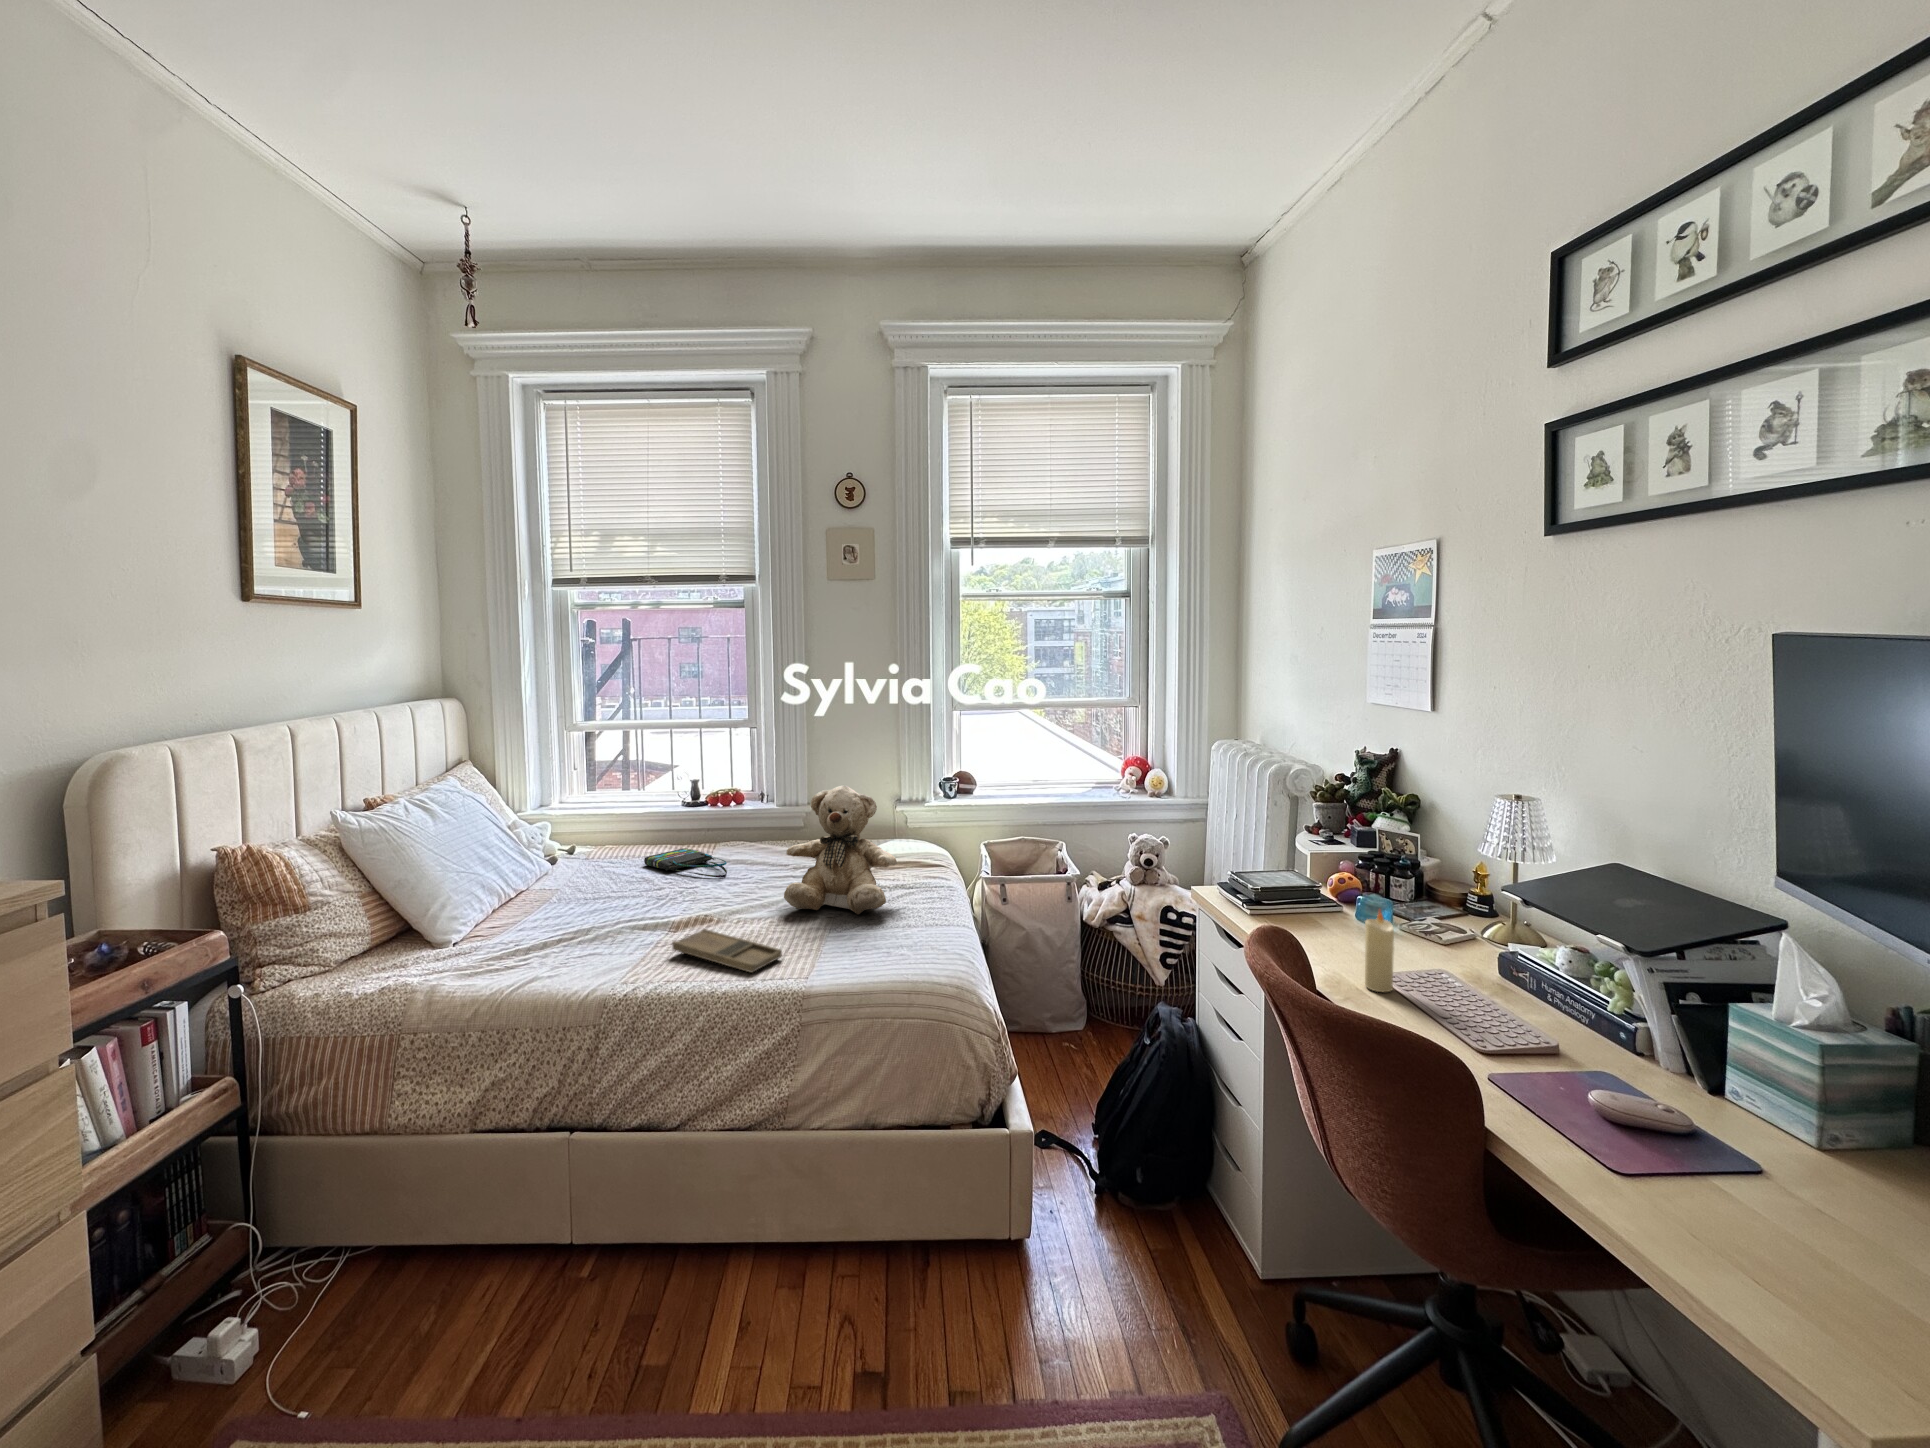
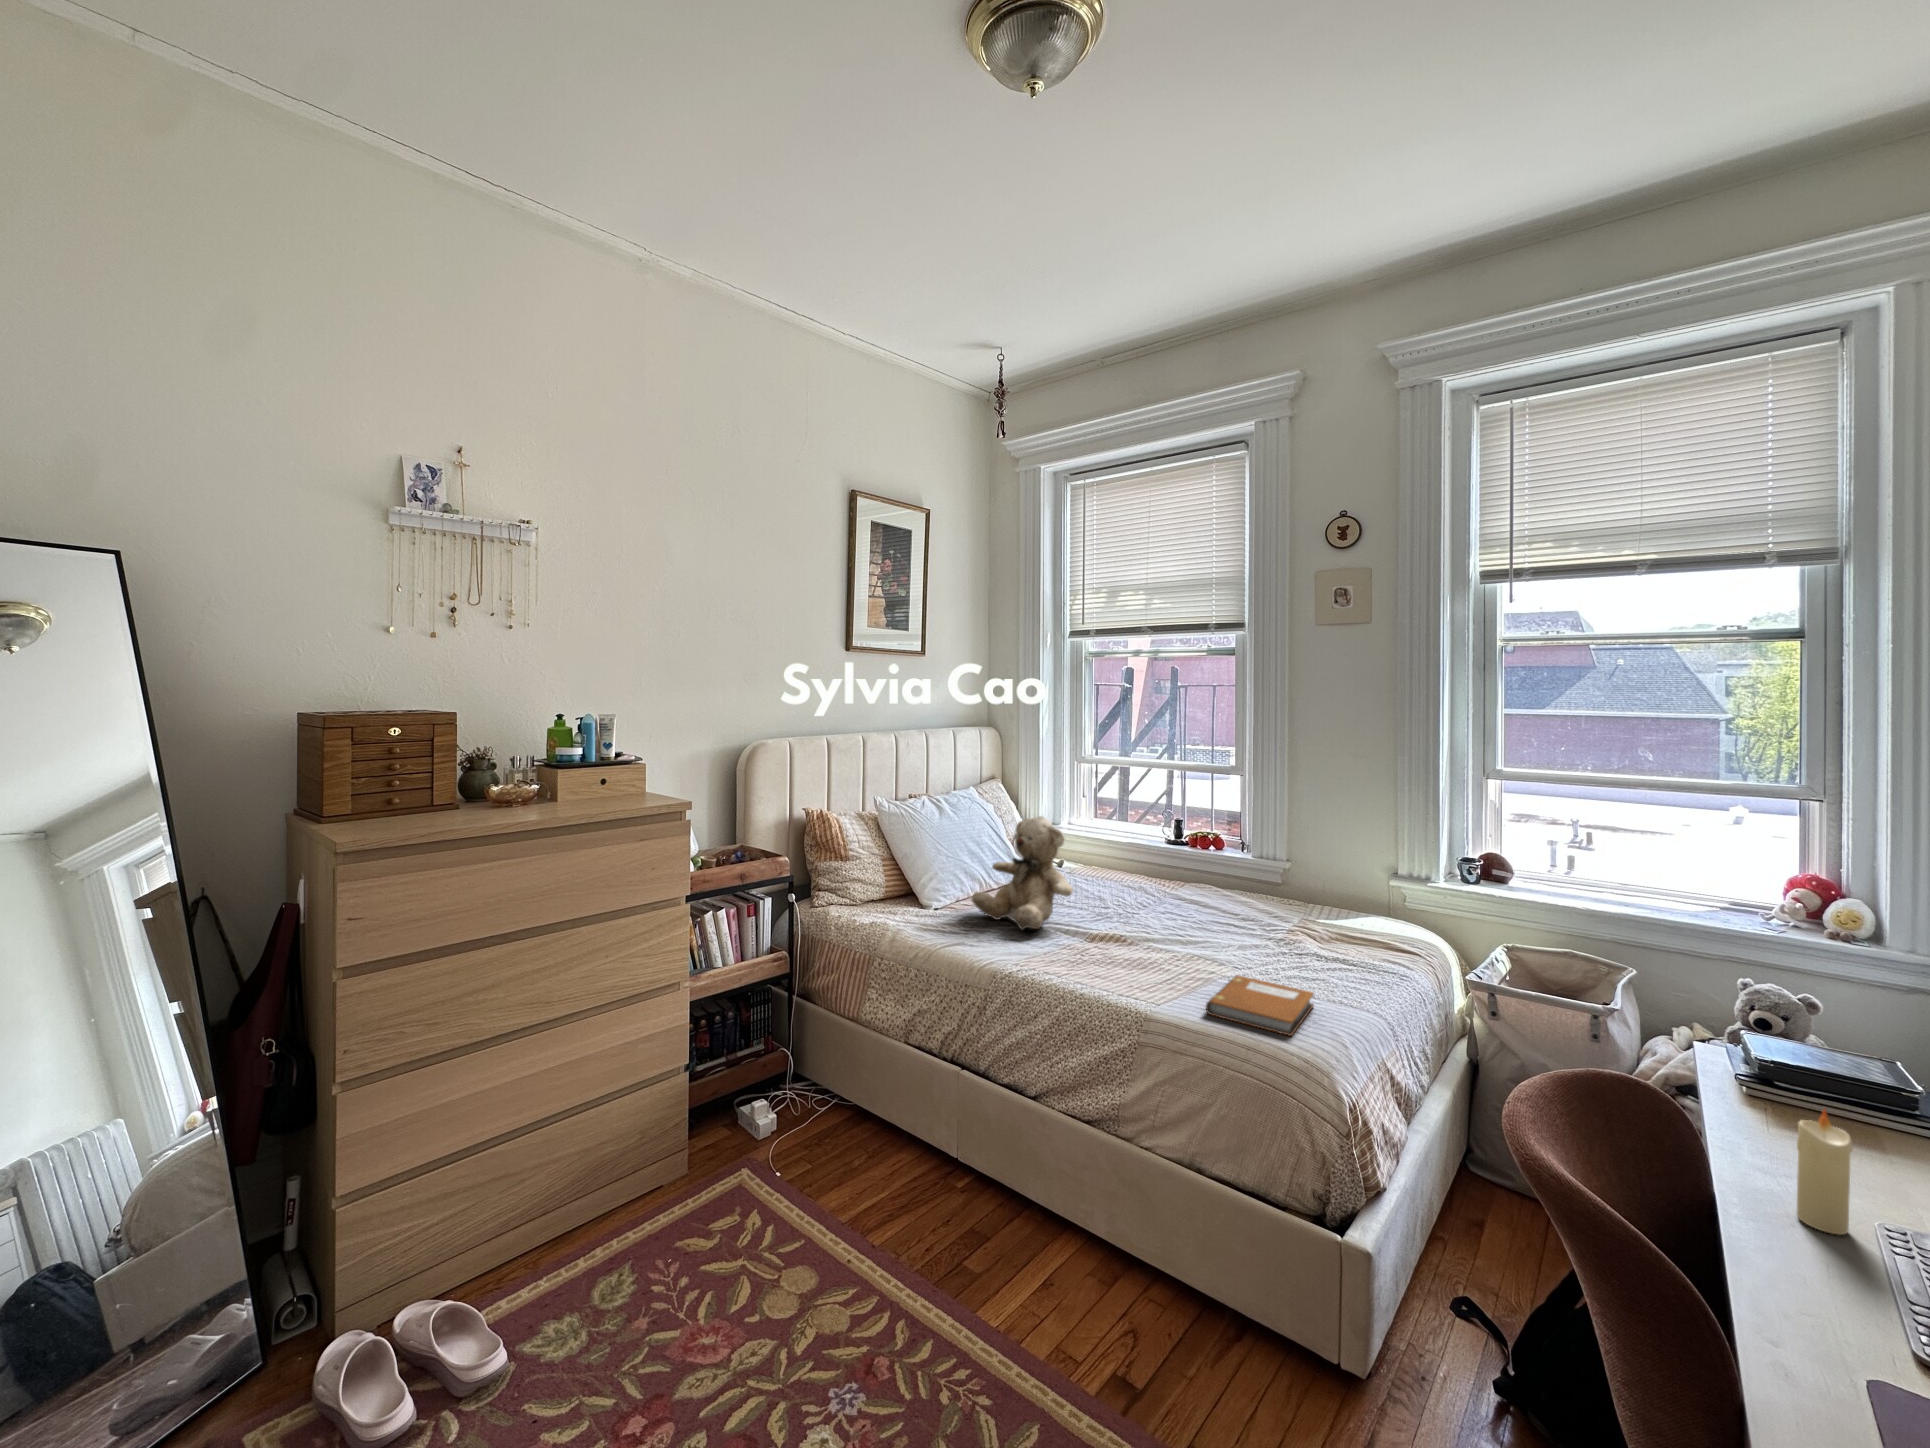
teddy bear: present [784,785,897,915] -> present [972,816,1073,930]
tote bag: present [644,848,727,878] -> none [1113,877,1176,908]
notebook: none [851,924,936,973] -> present [1206,975,1314,1036]
tray: present [672,929,782,973] -> none [1069,942,1154,987]

